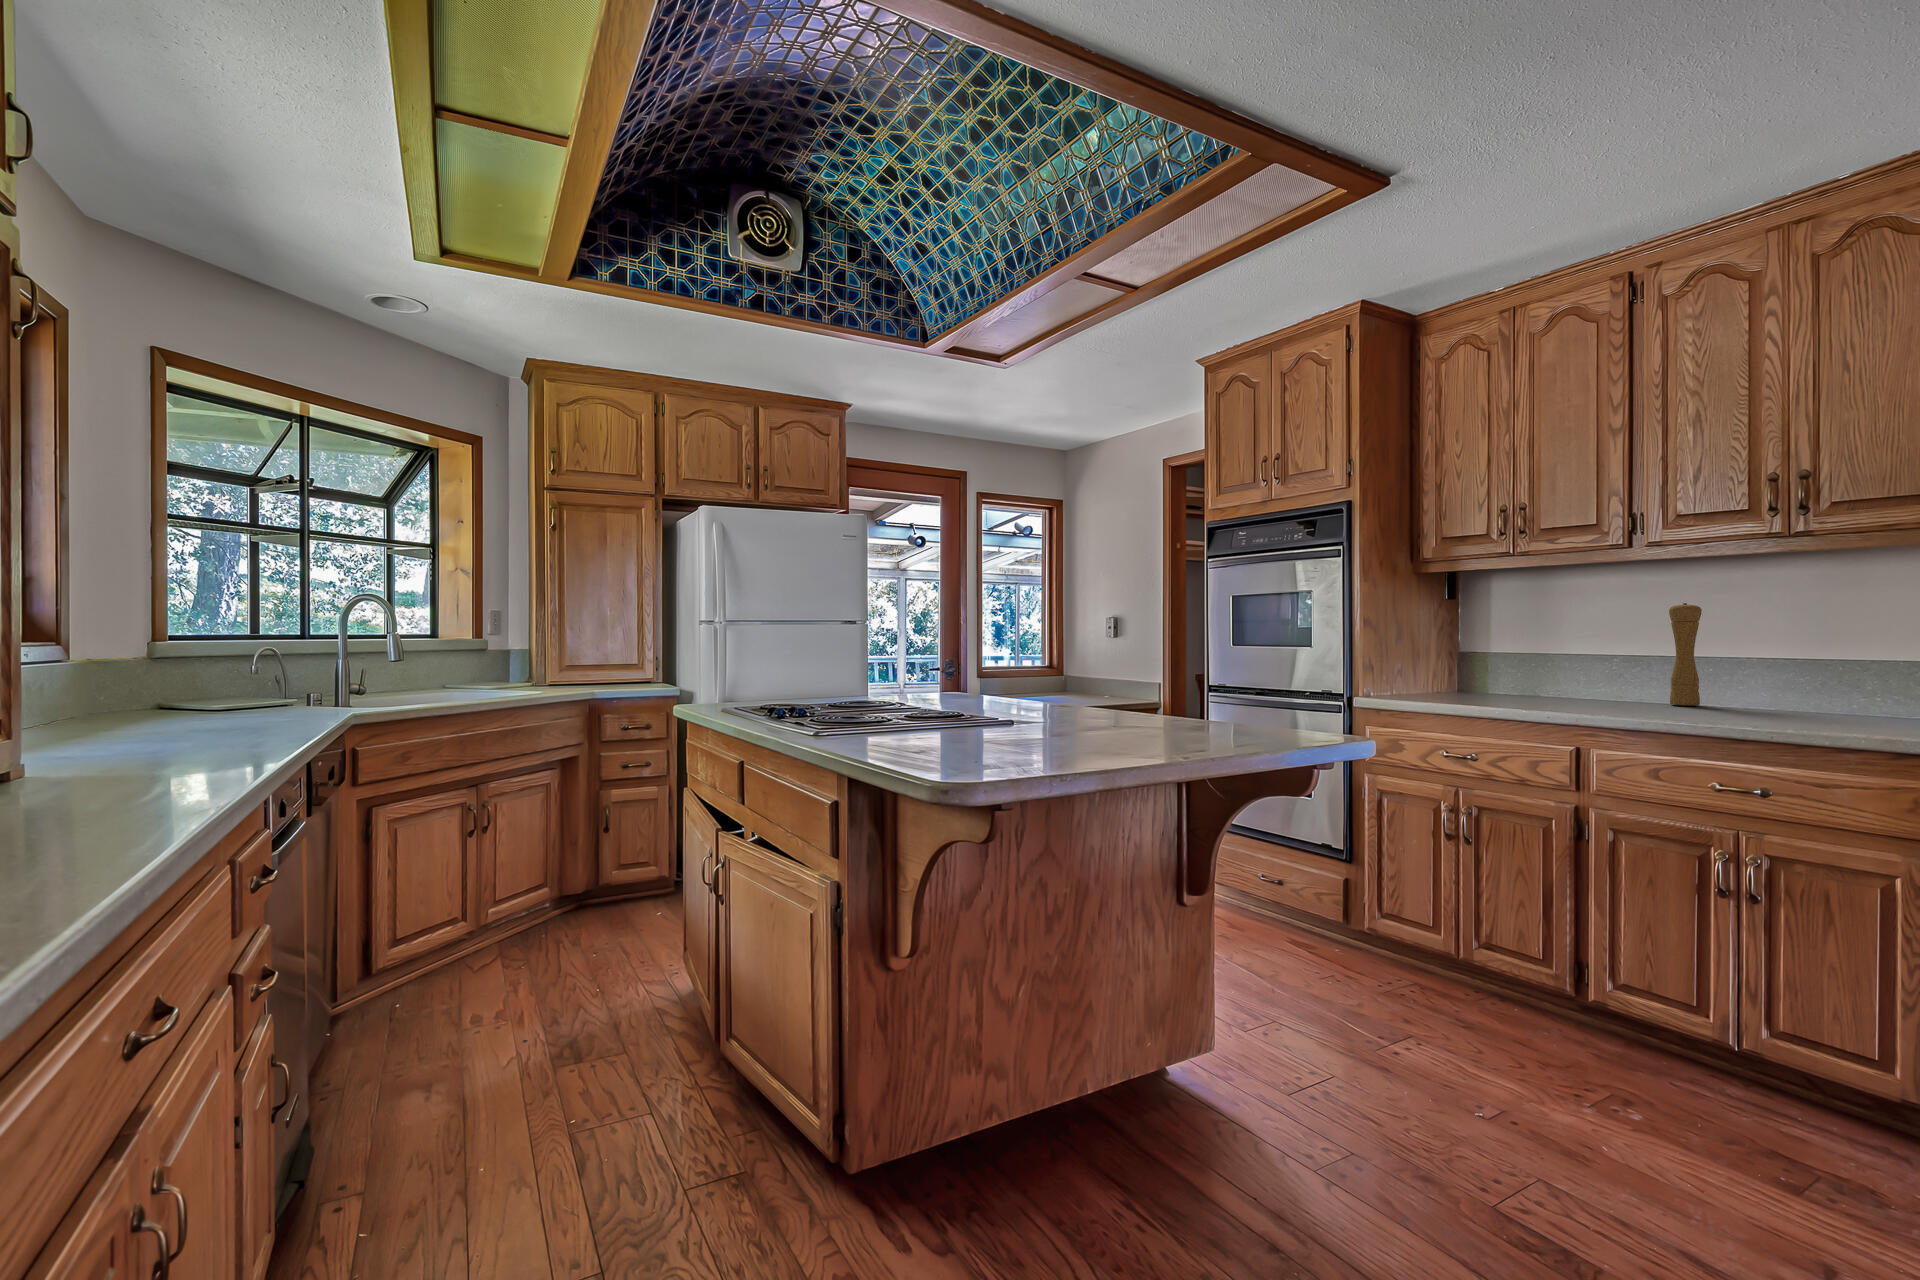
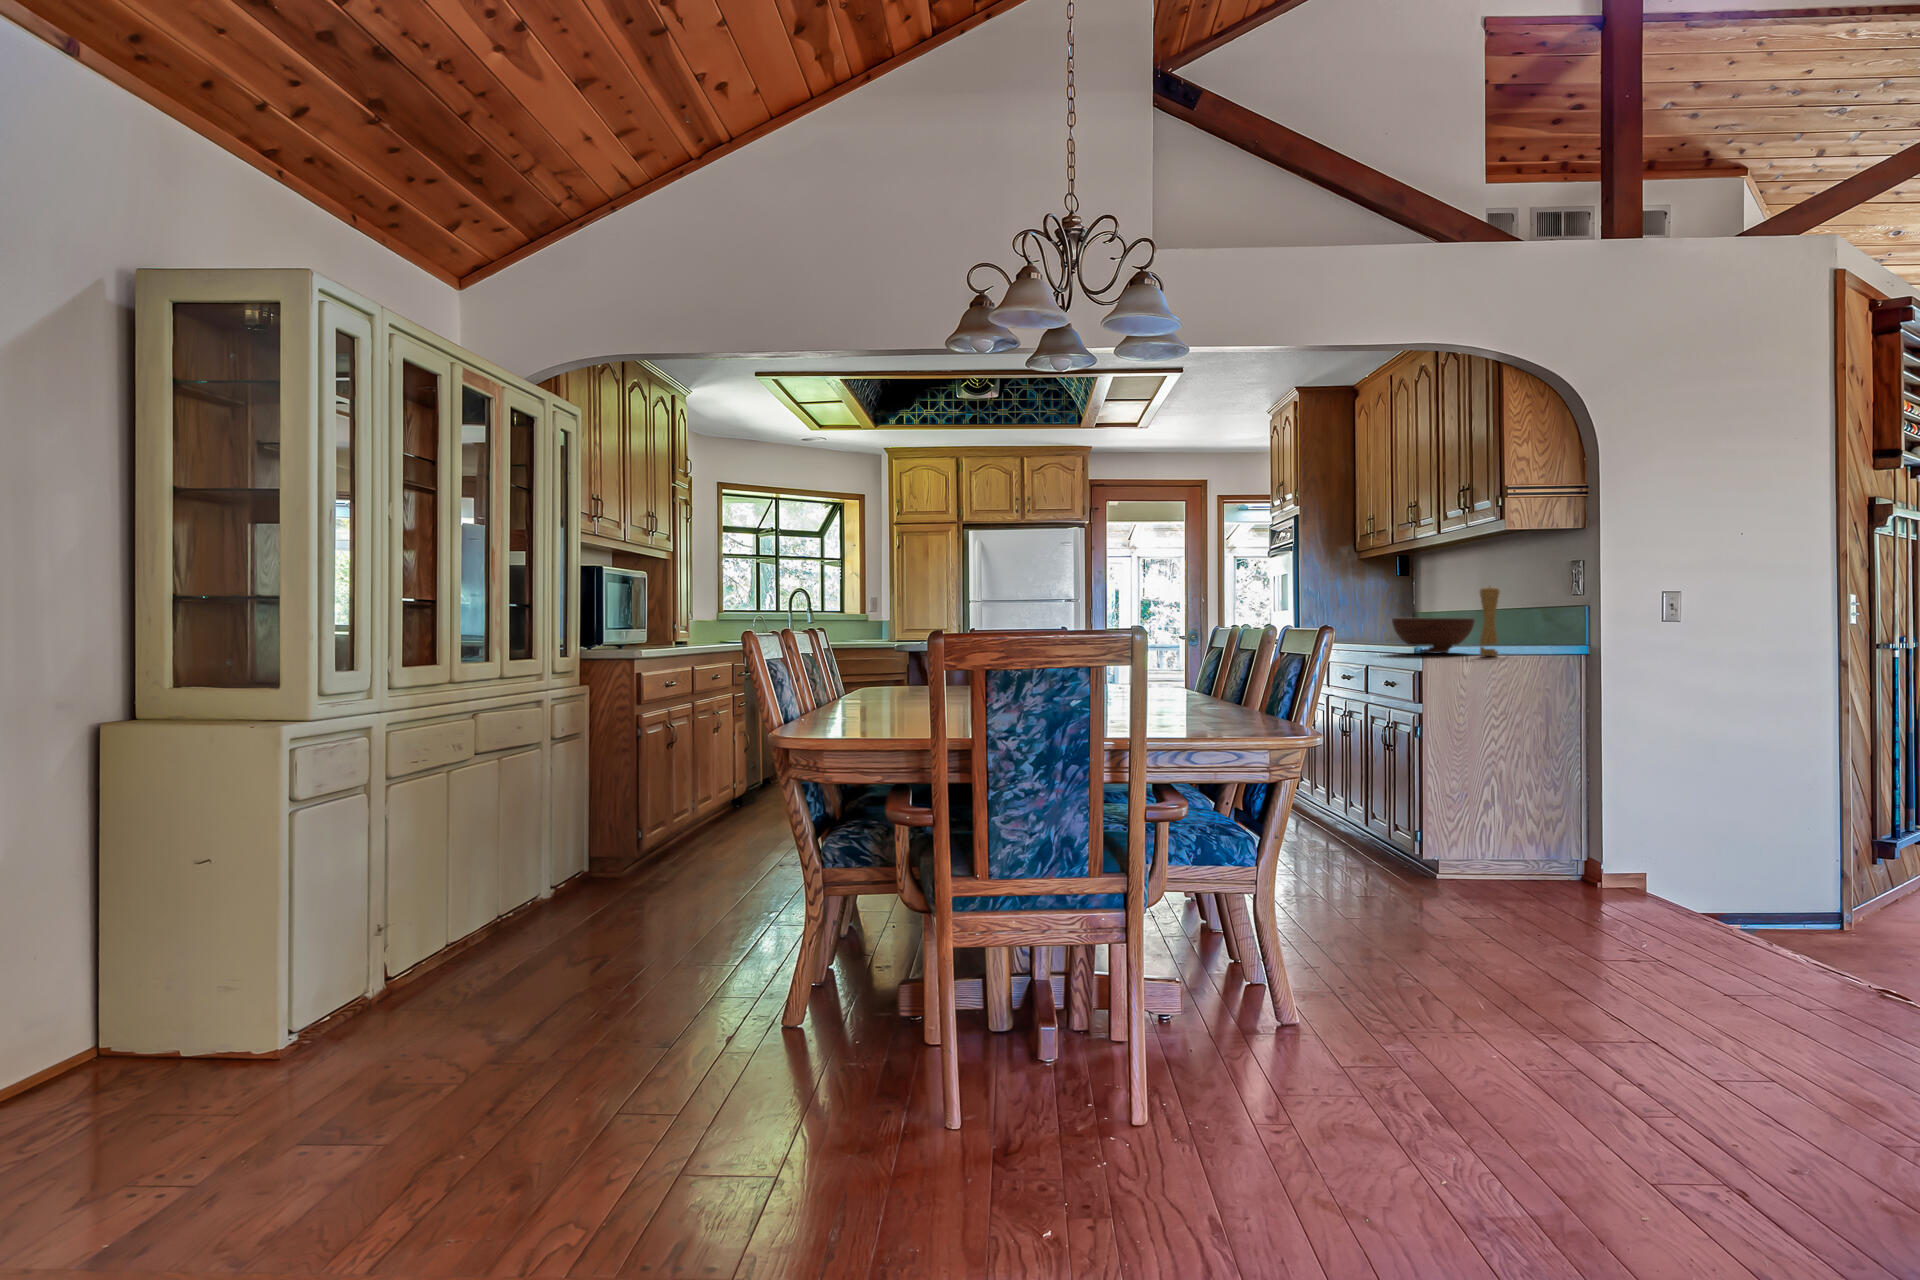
fruit bowl: none [1480,648,1609,700] -> present [1392,618,1475,653]

